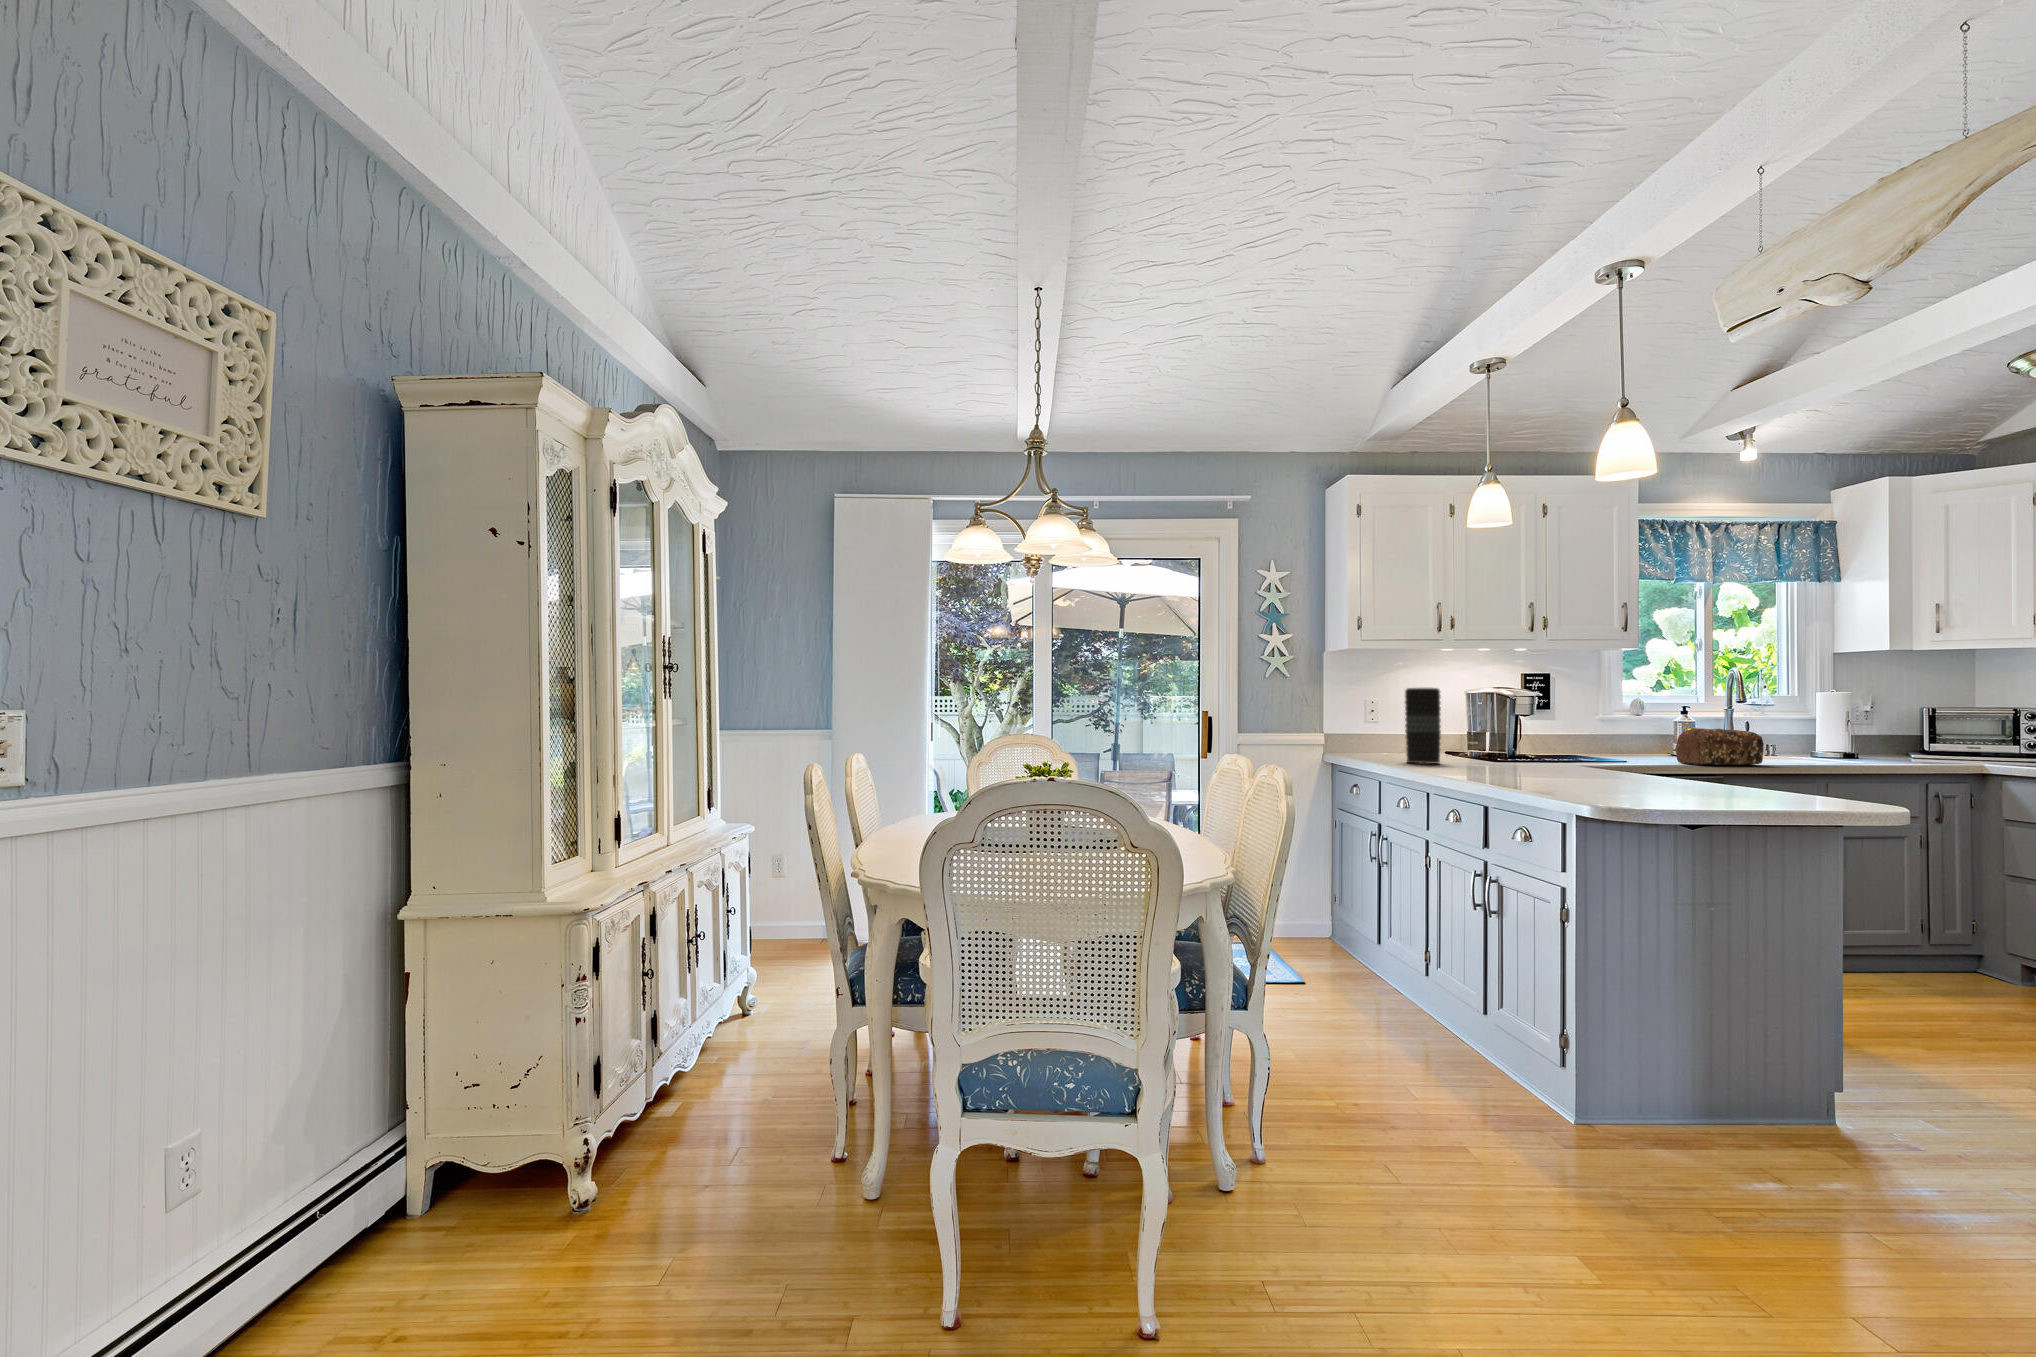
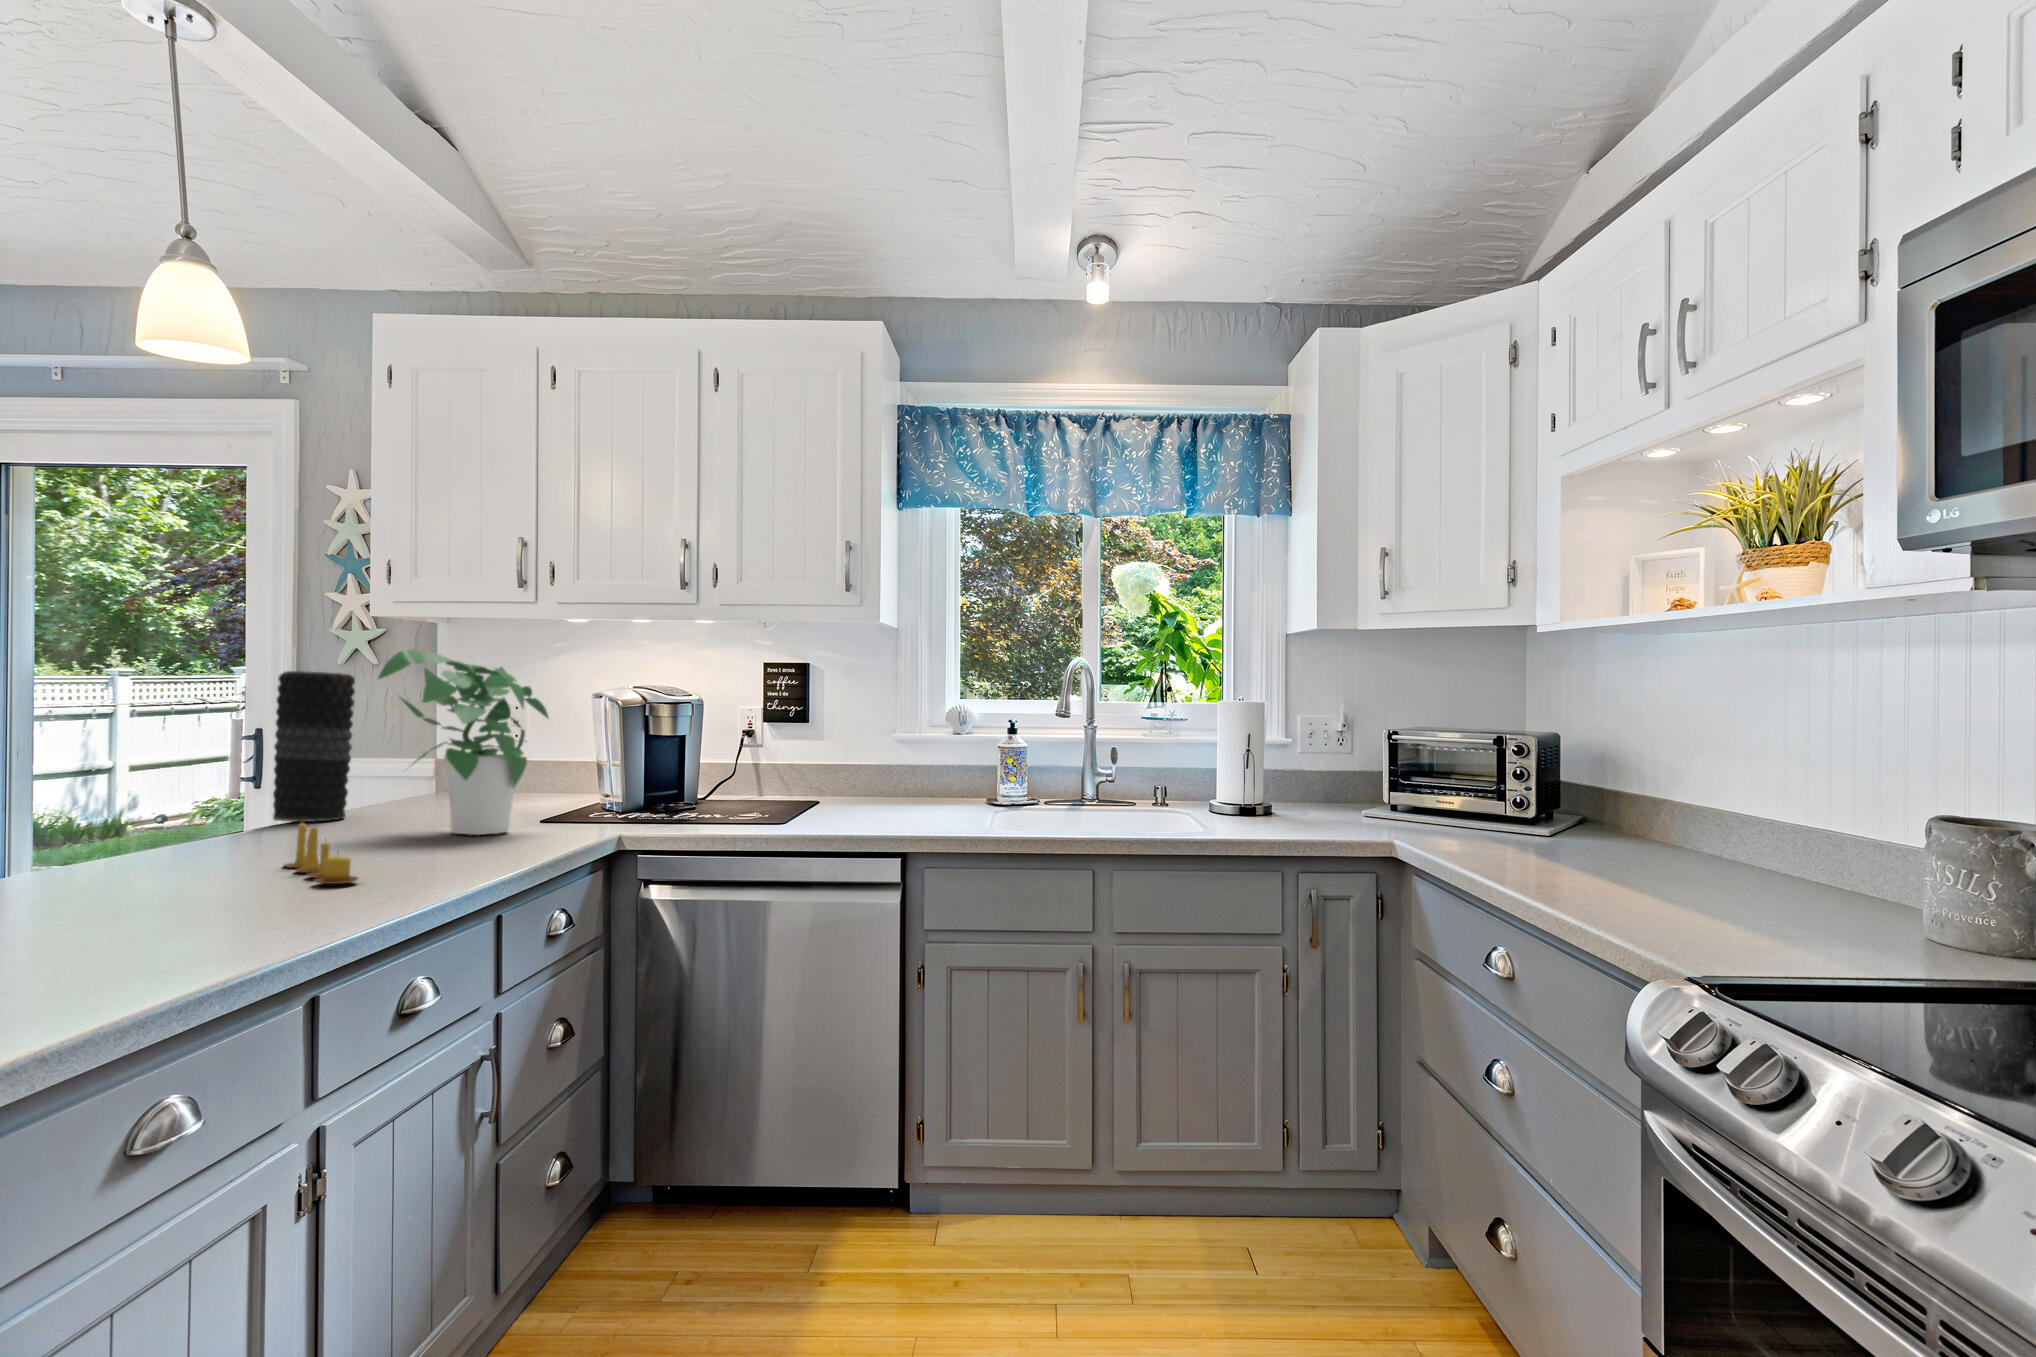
potted plant: none [1502,676,1569,767] -> present [378,649,548,835]
bread loaf: present [1675,728,1764,765] -> none [863,761,994,832]
candle: none [1575,755,1657,780] -> present [284,818,358,884]

